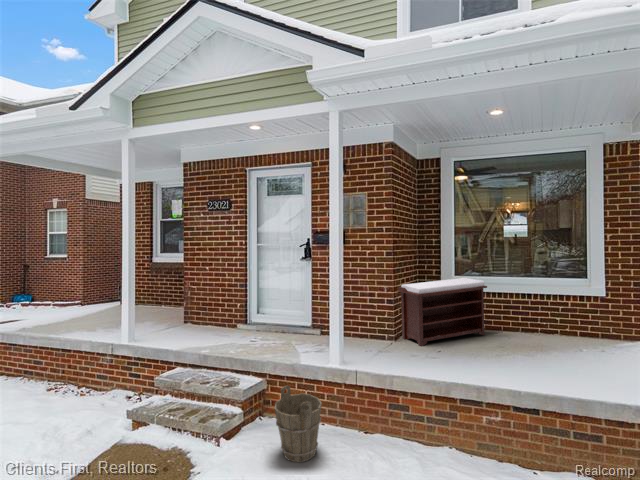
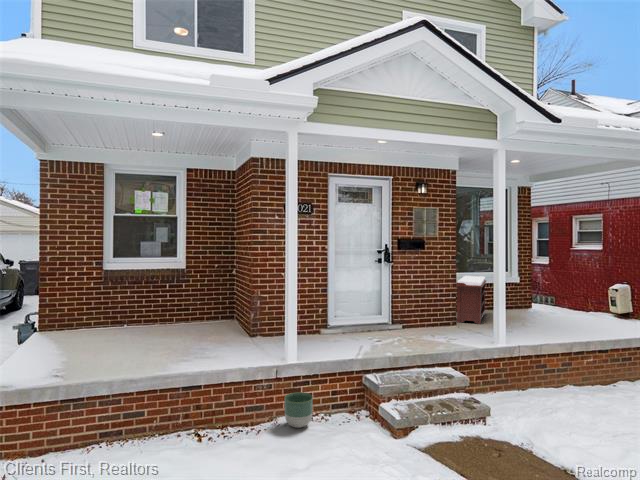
planter: none [84,372,112,402] -> present [284,392,313,428]
bucket: present [275,386,322,462] -> none [500,353,539,404]

